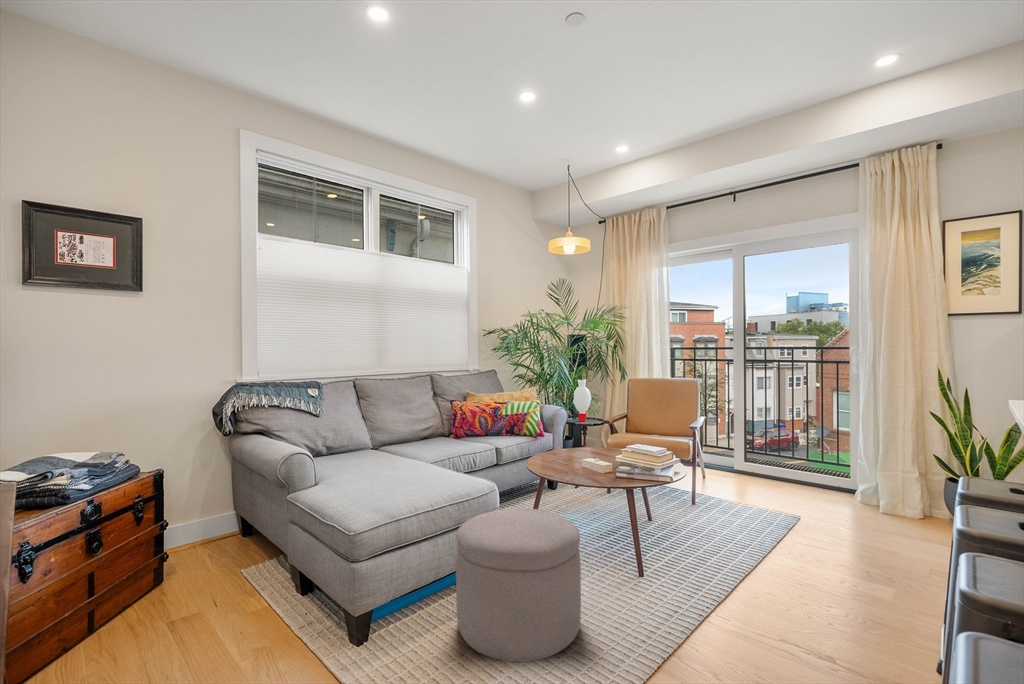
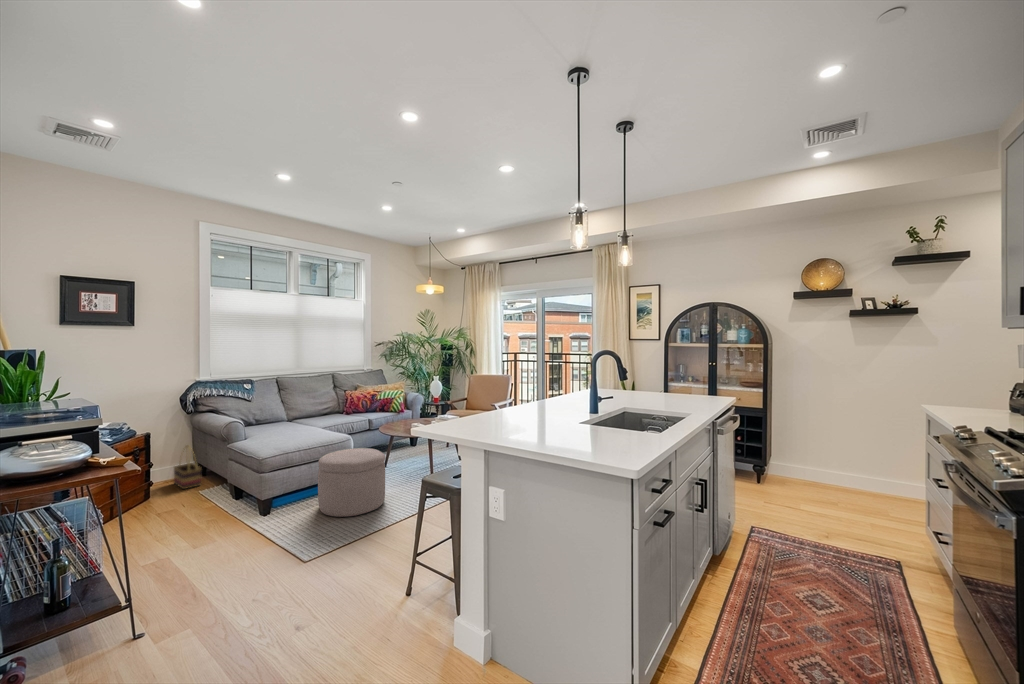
basket: none [201,488,245,566] -> present [174,445,201,489]

